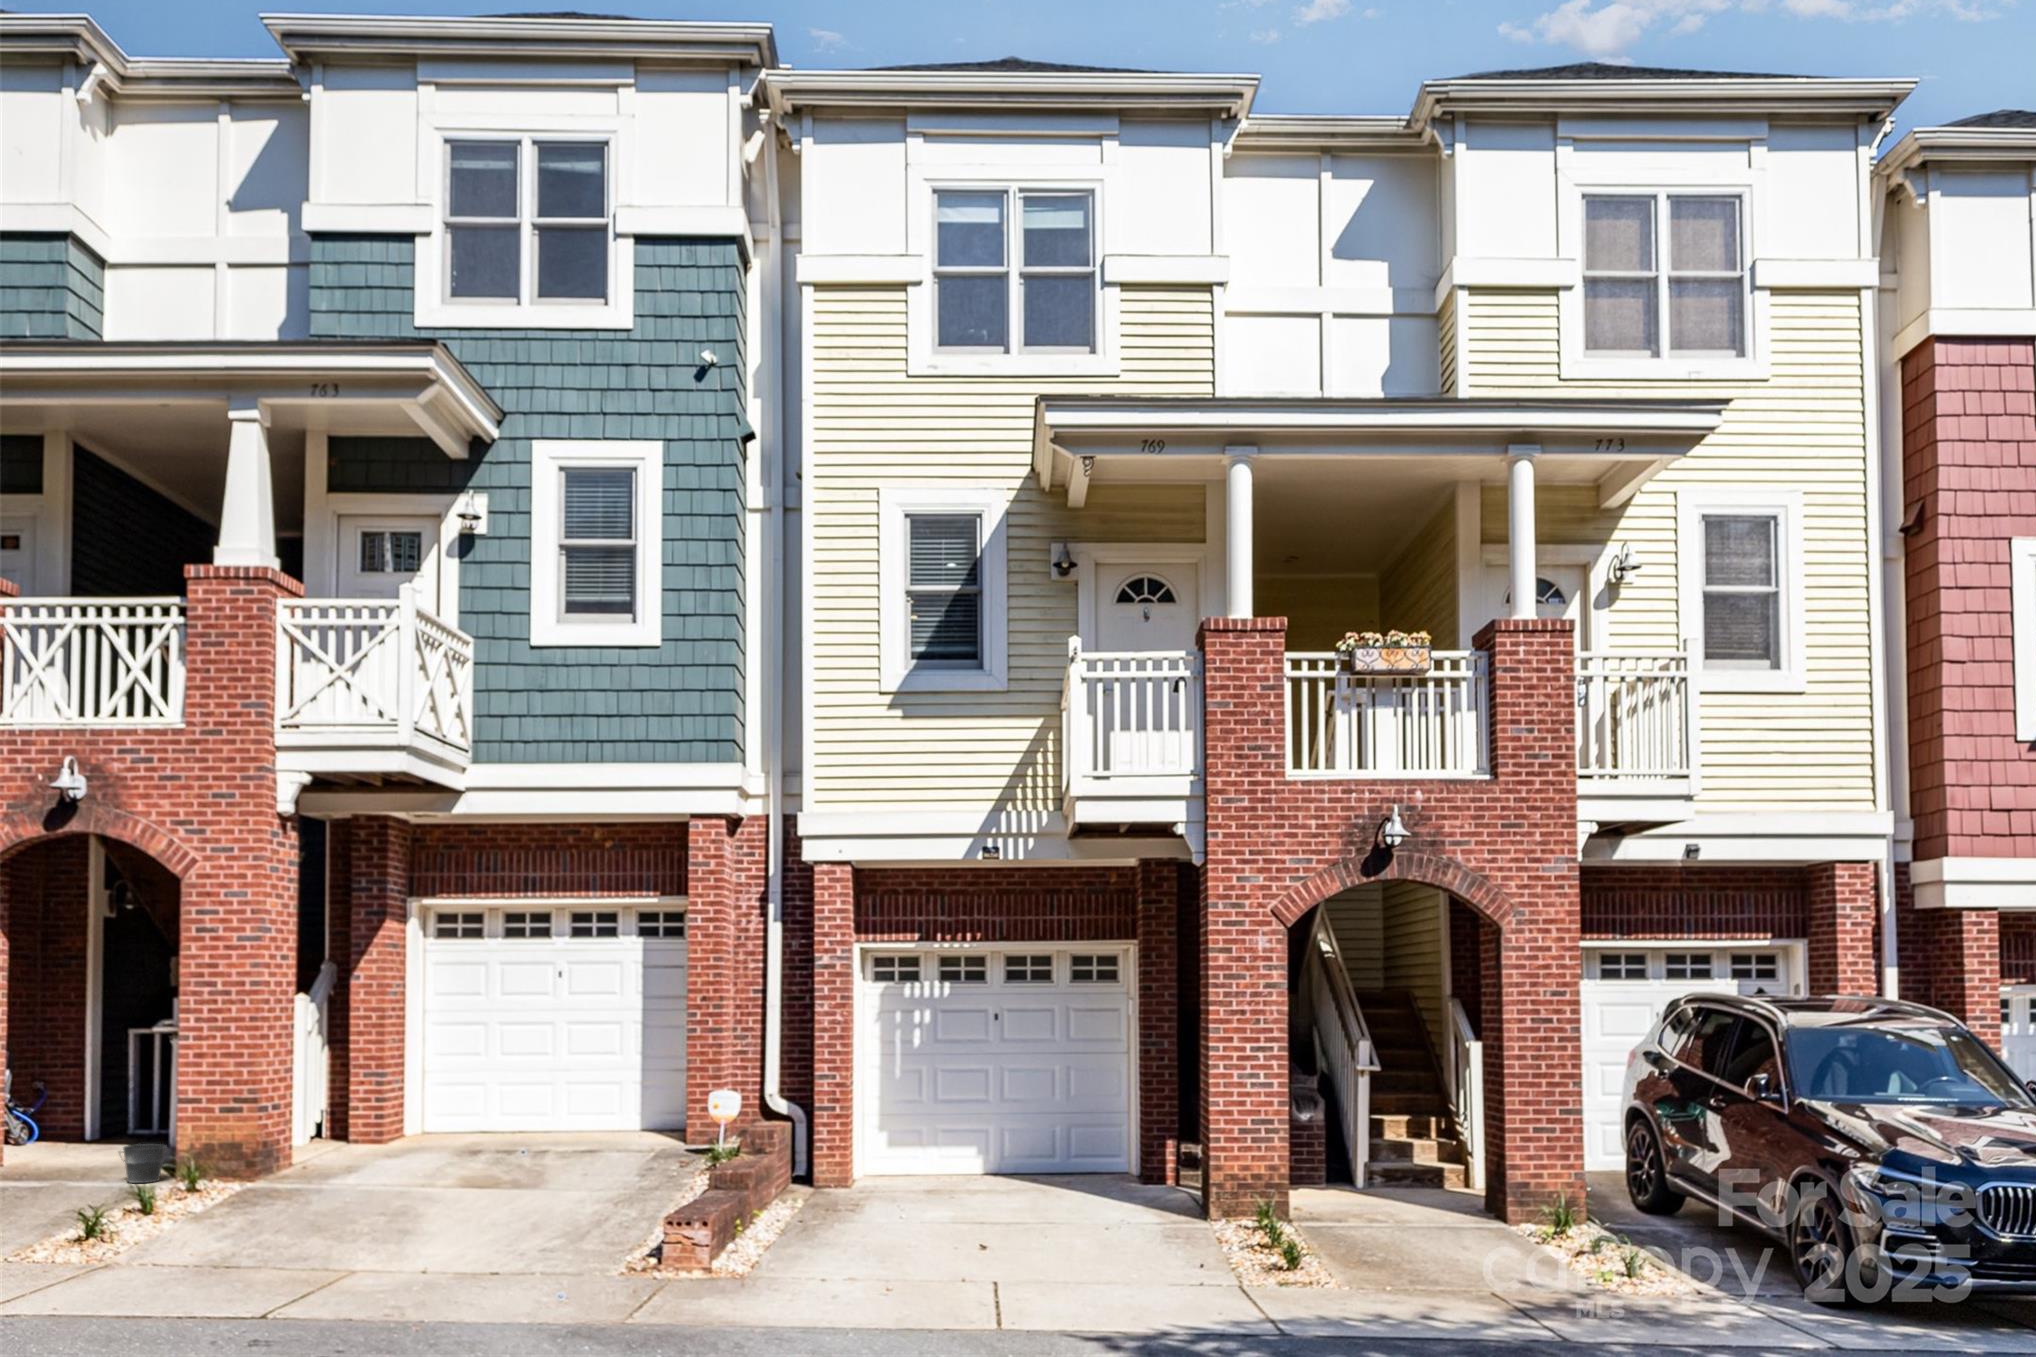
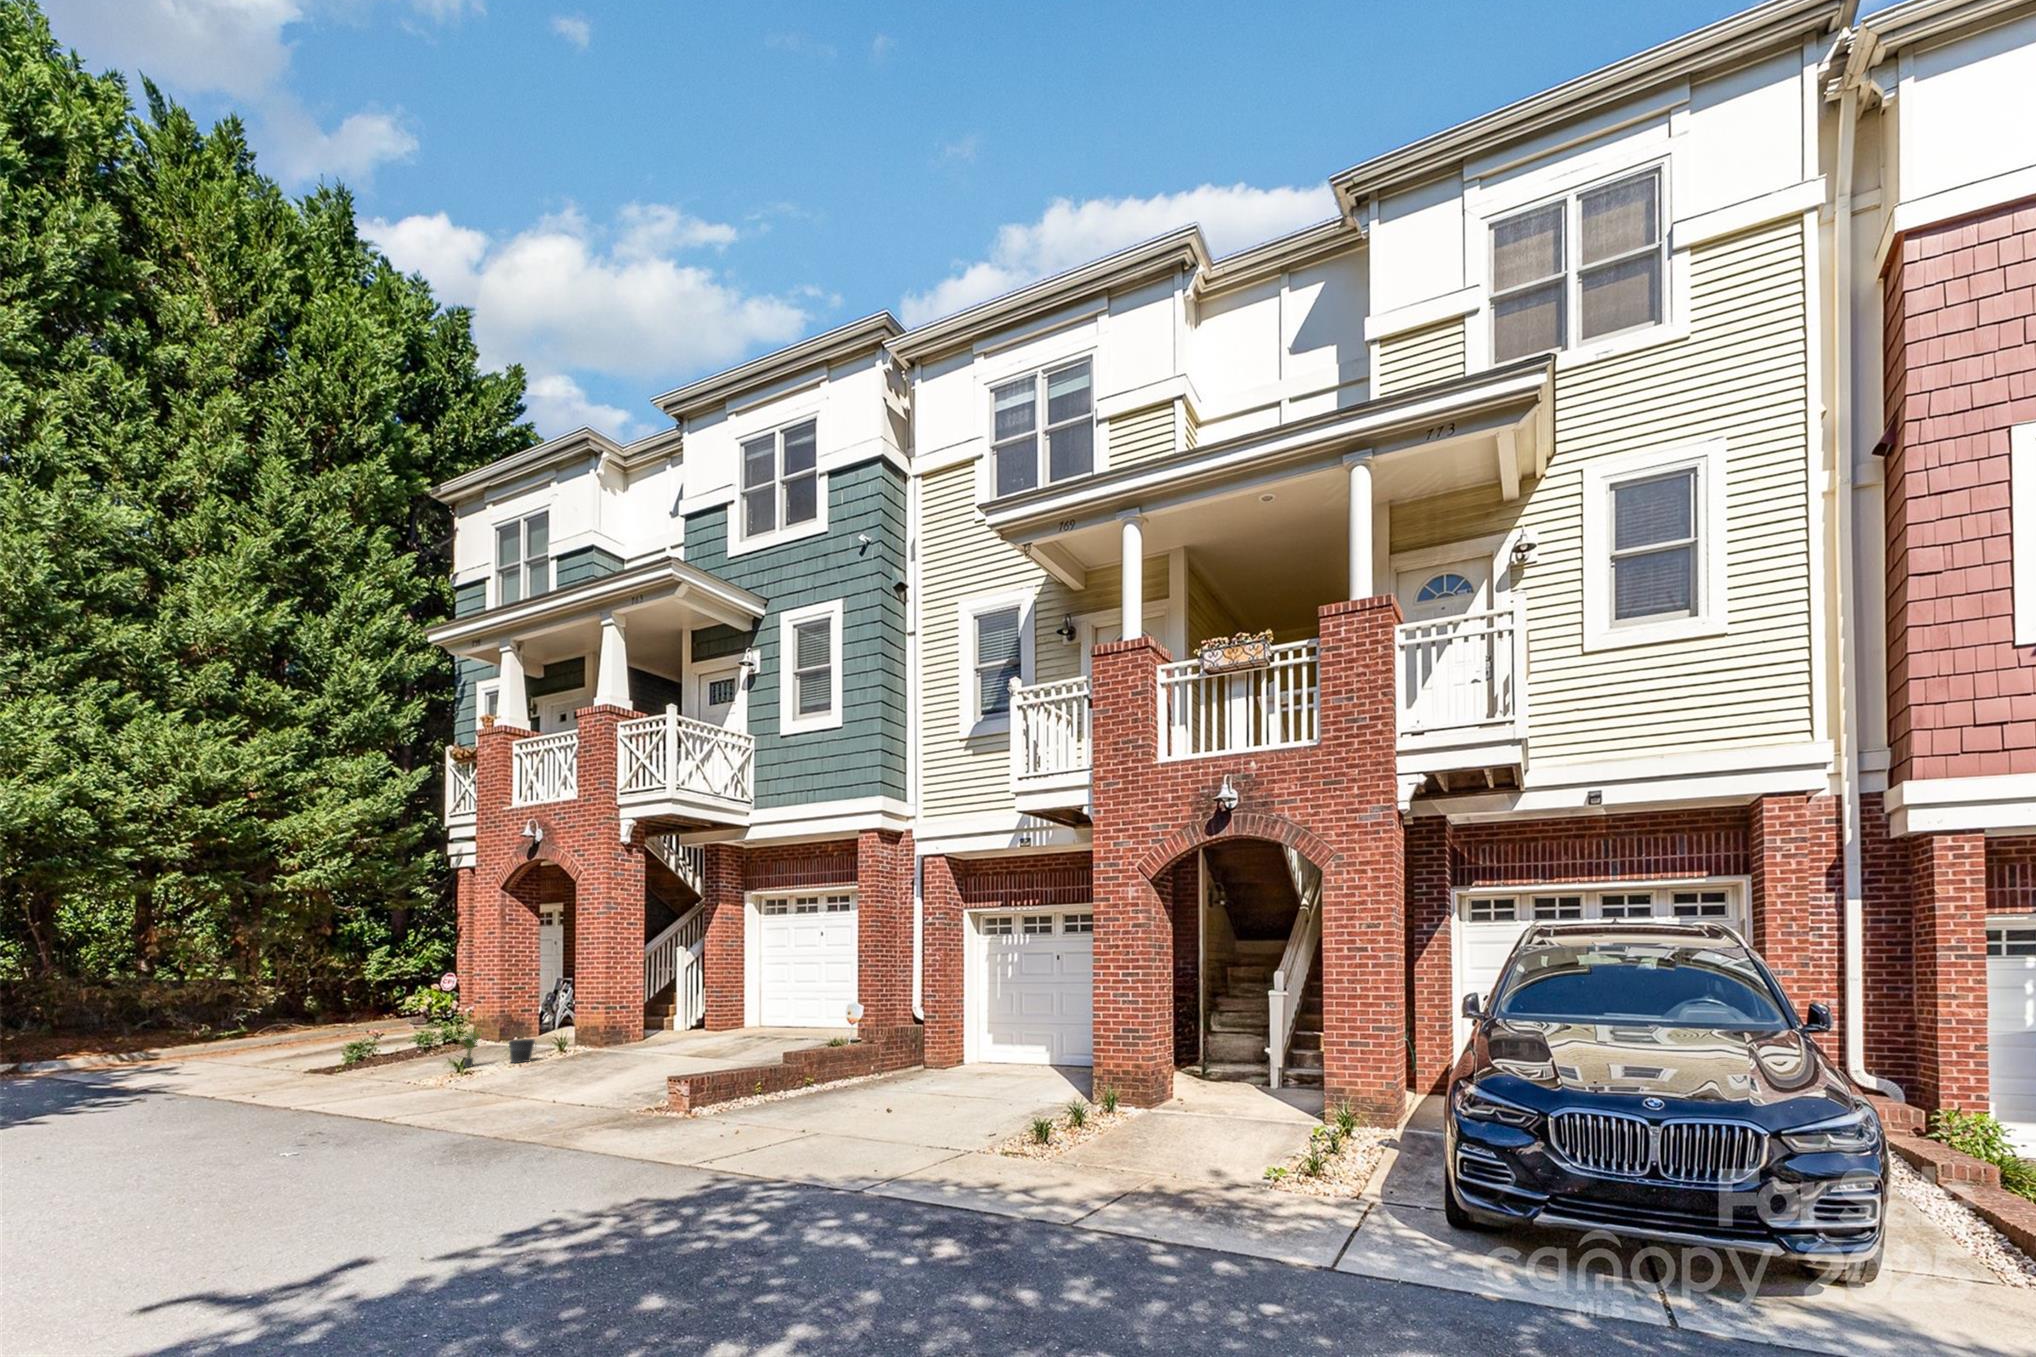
potted plant: none [35,1120,92,1193] -> present [463,1029,480,1067]

